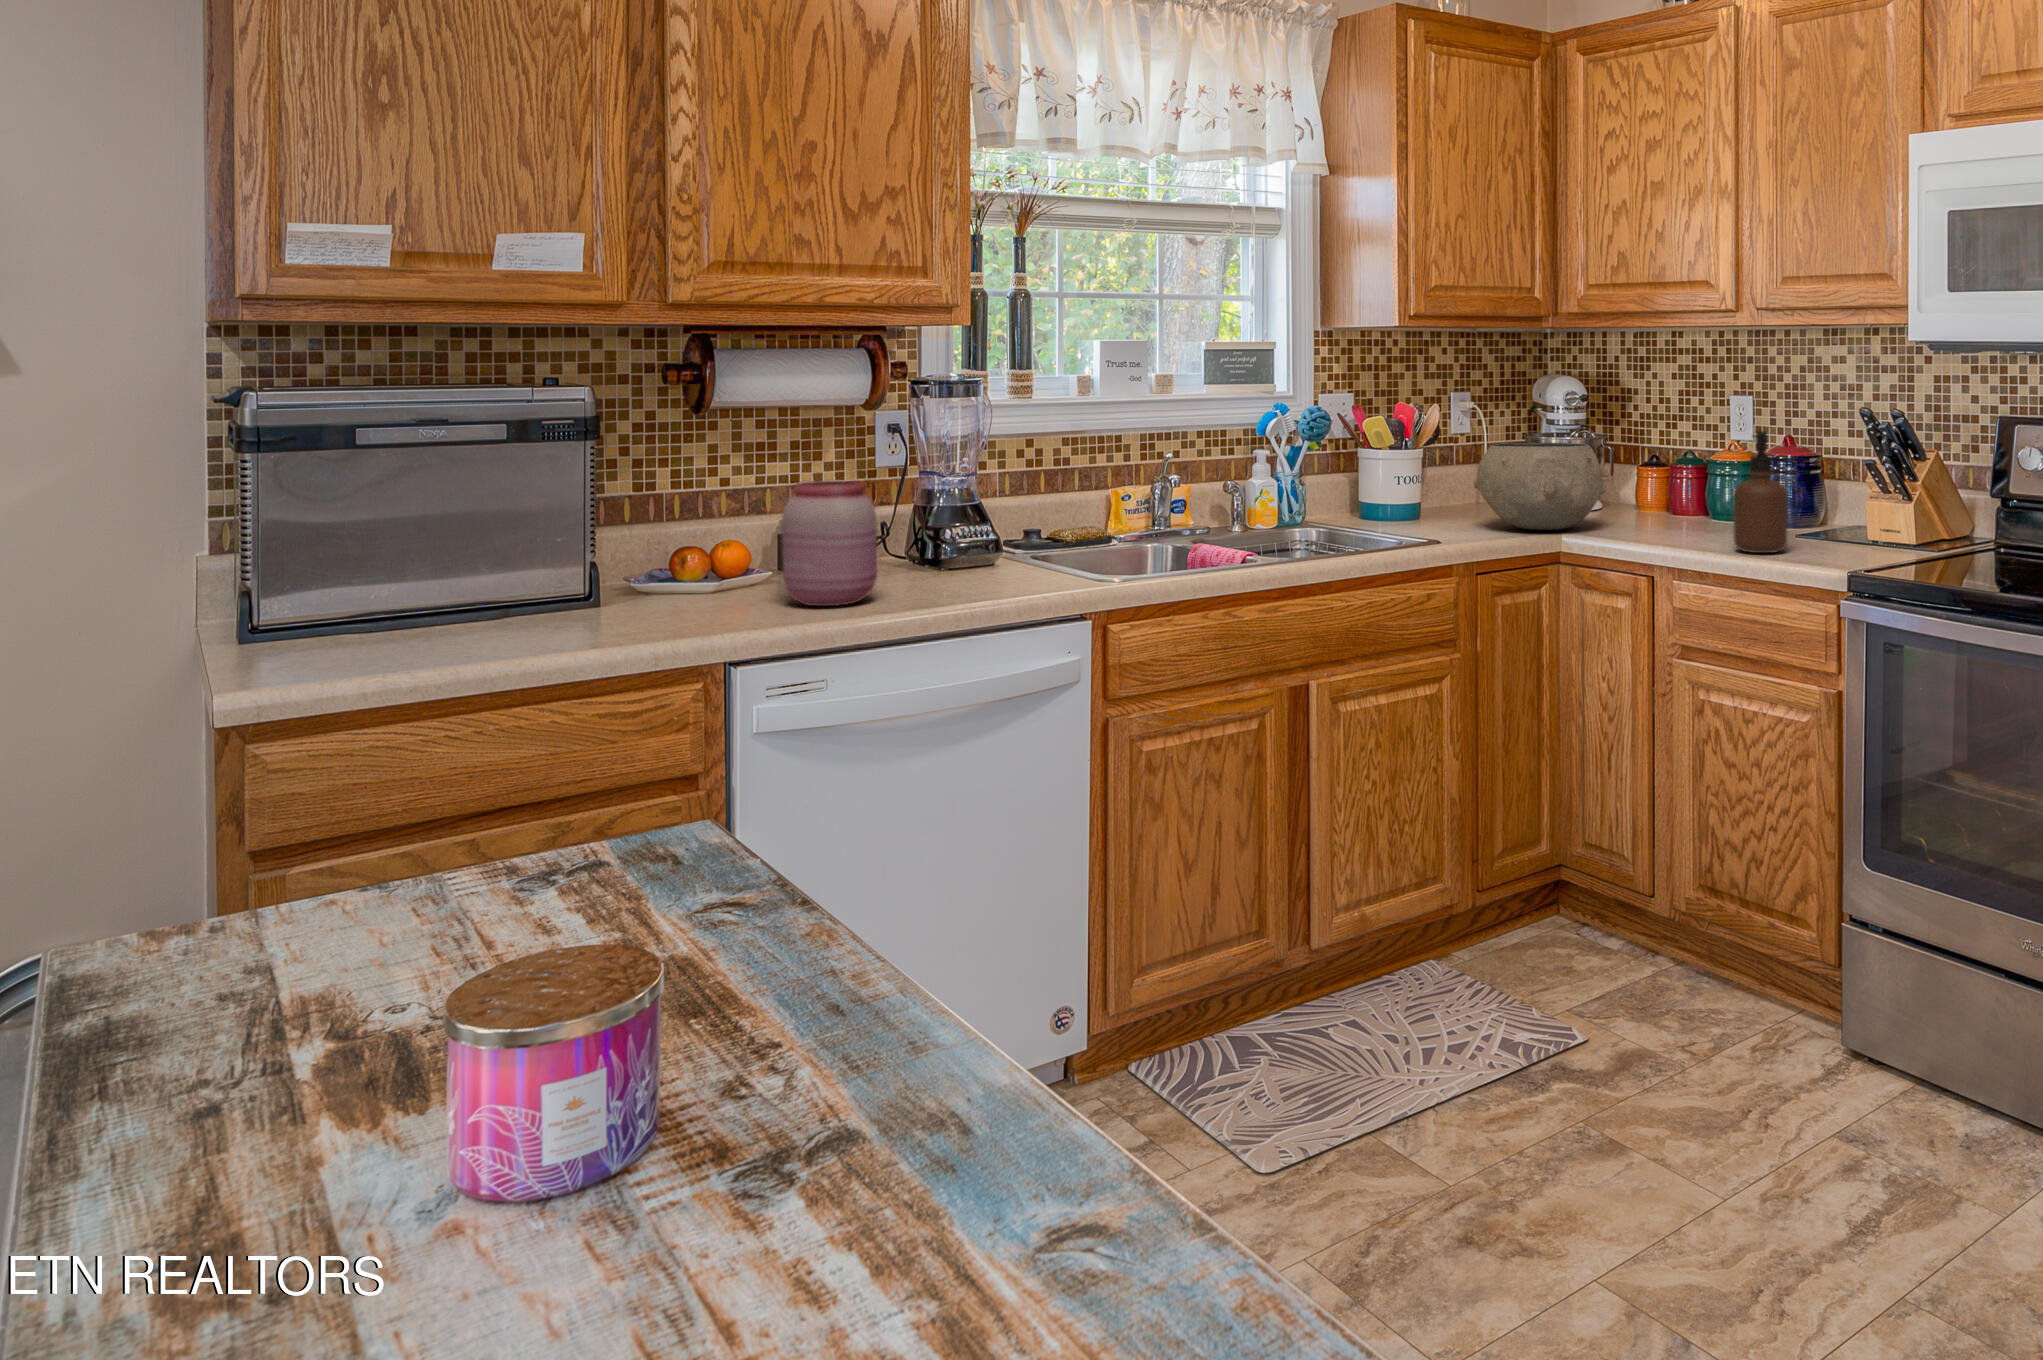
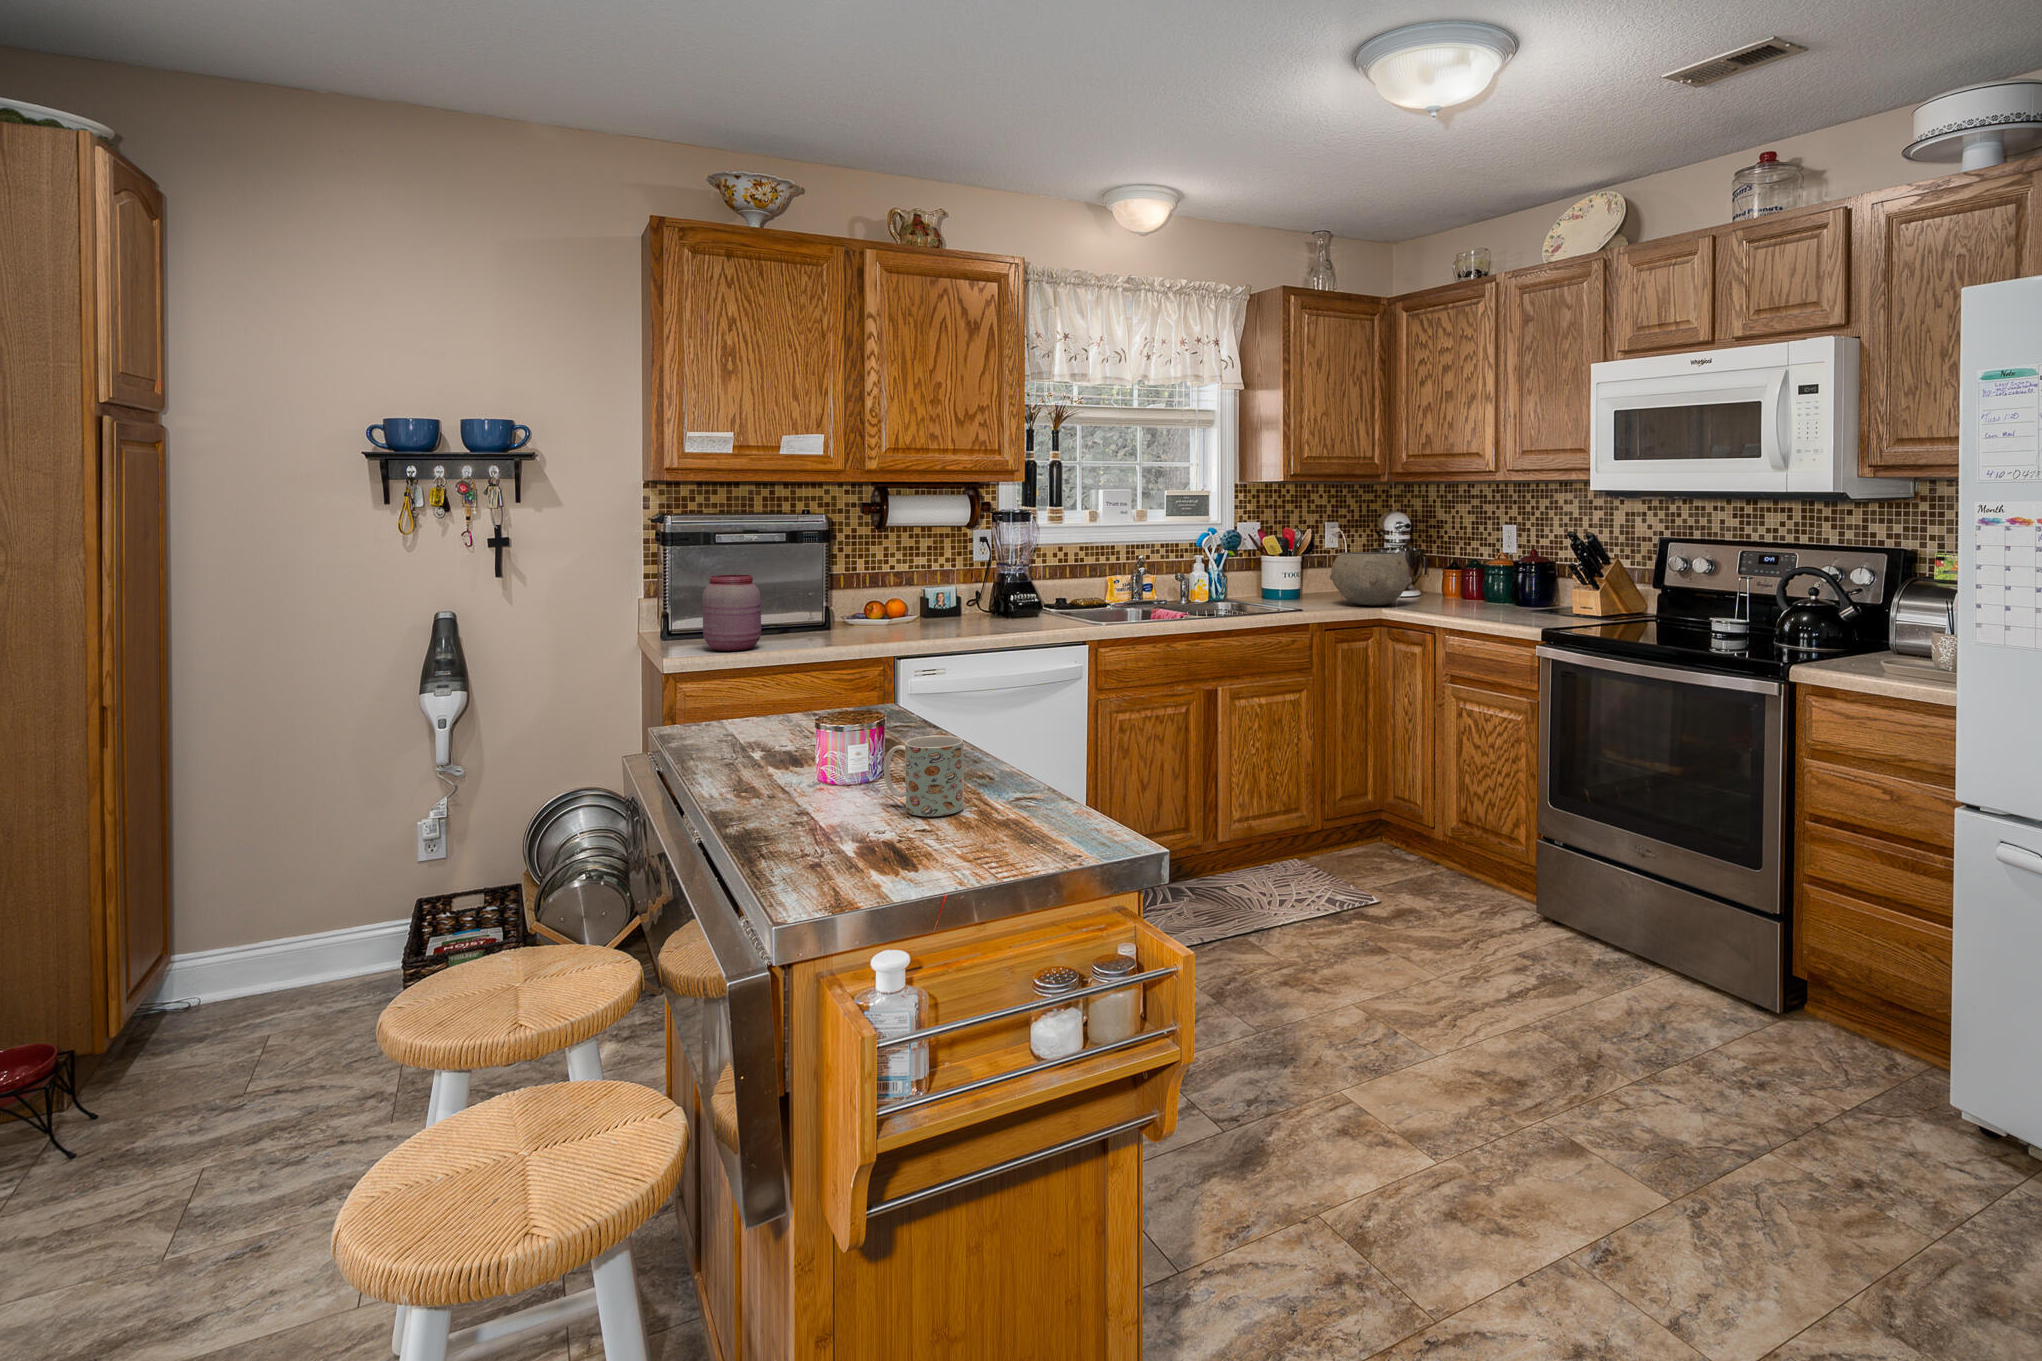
soap dispenser: present [1734,431,1788,553] -> none [1481,544,1515,619]
jar: present [782,481,877,606] -> present [702,575,761,651]
mug: none [688,991,912,1243] -> present [884,735,964,816]

